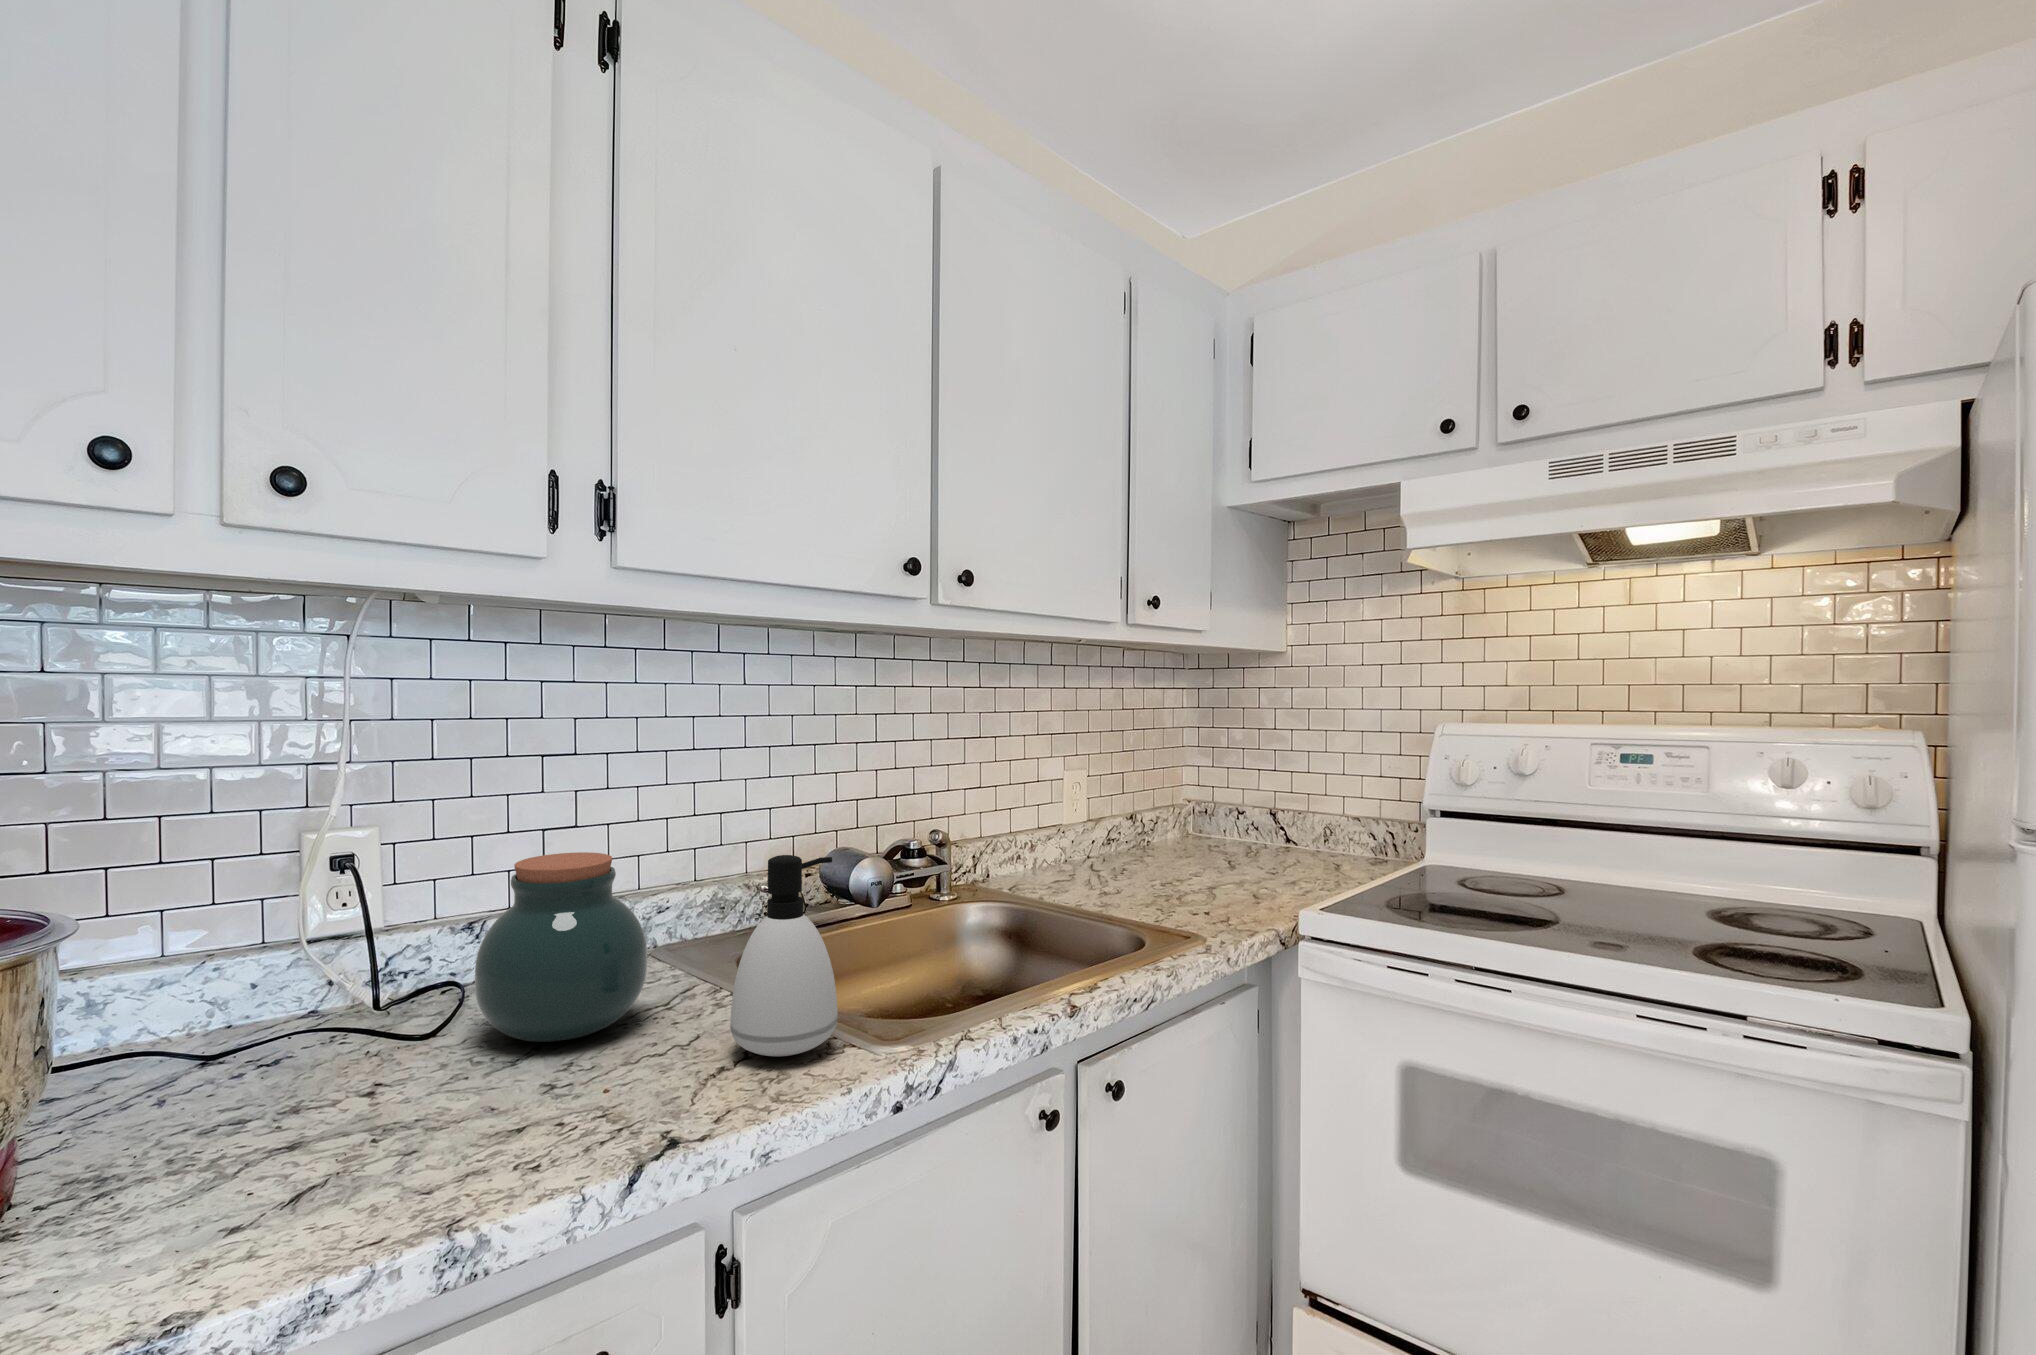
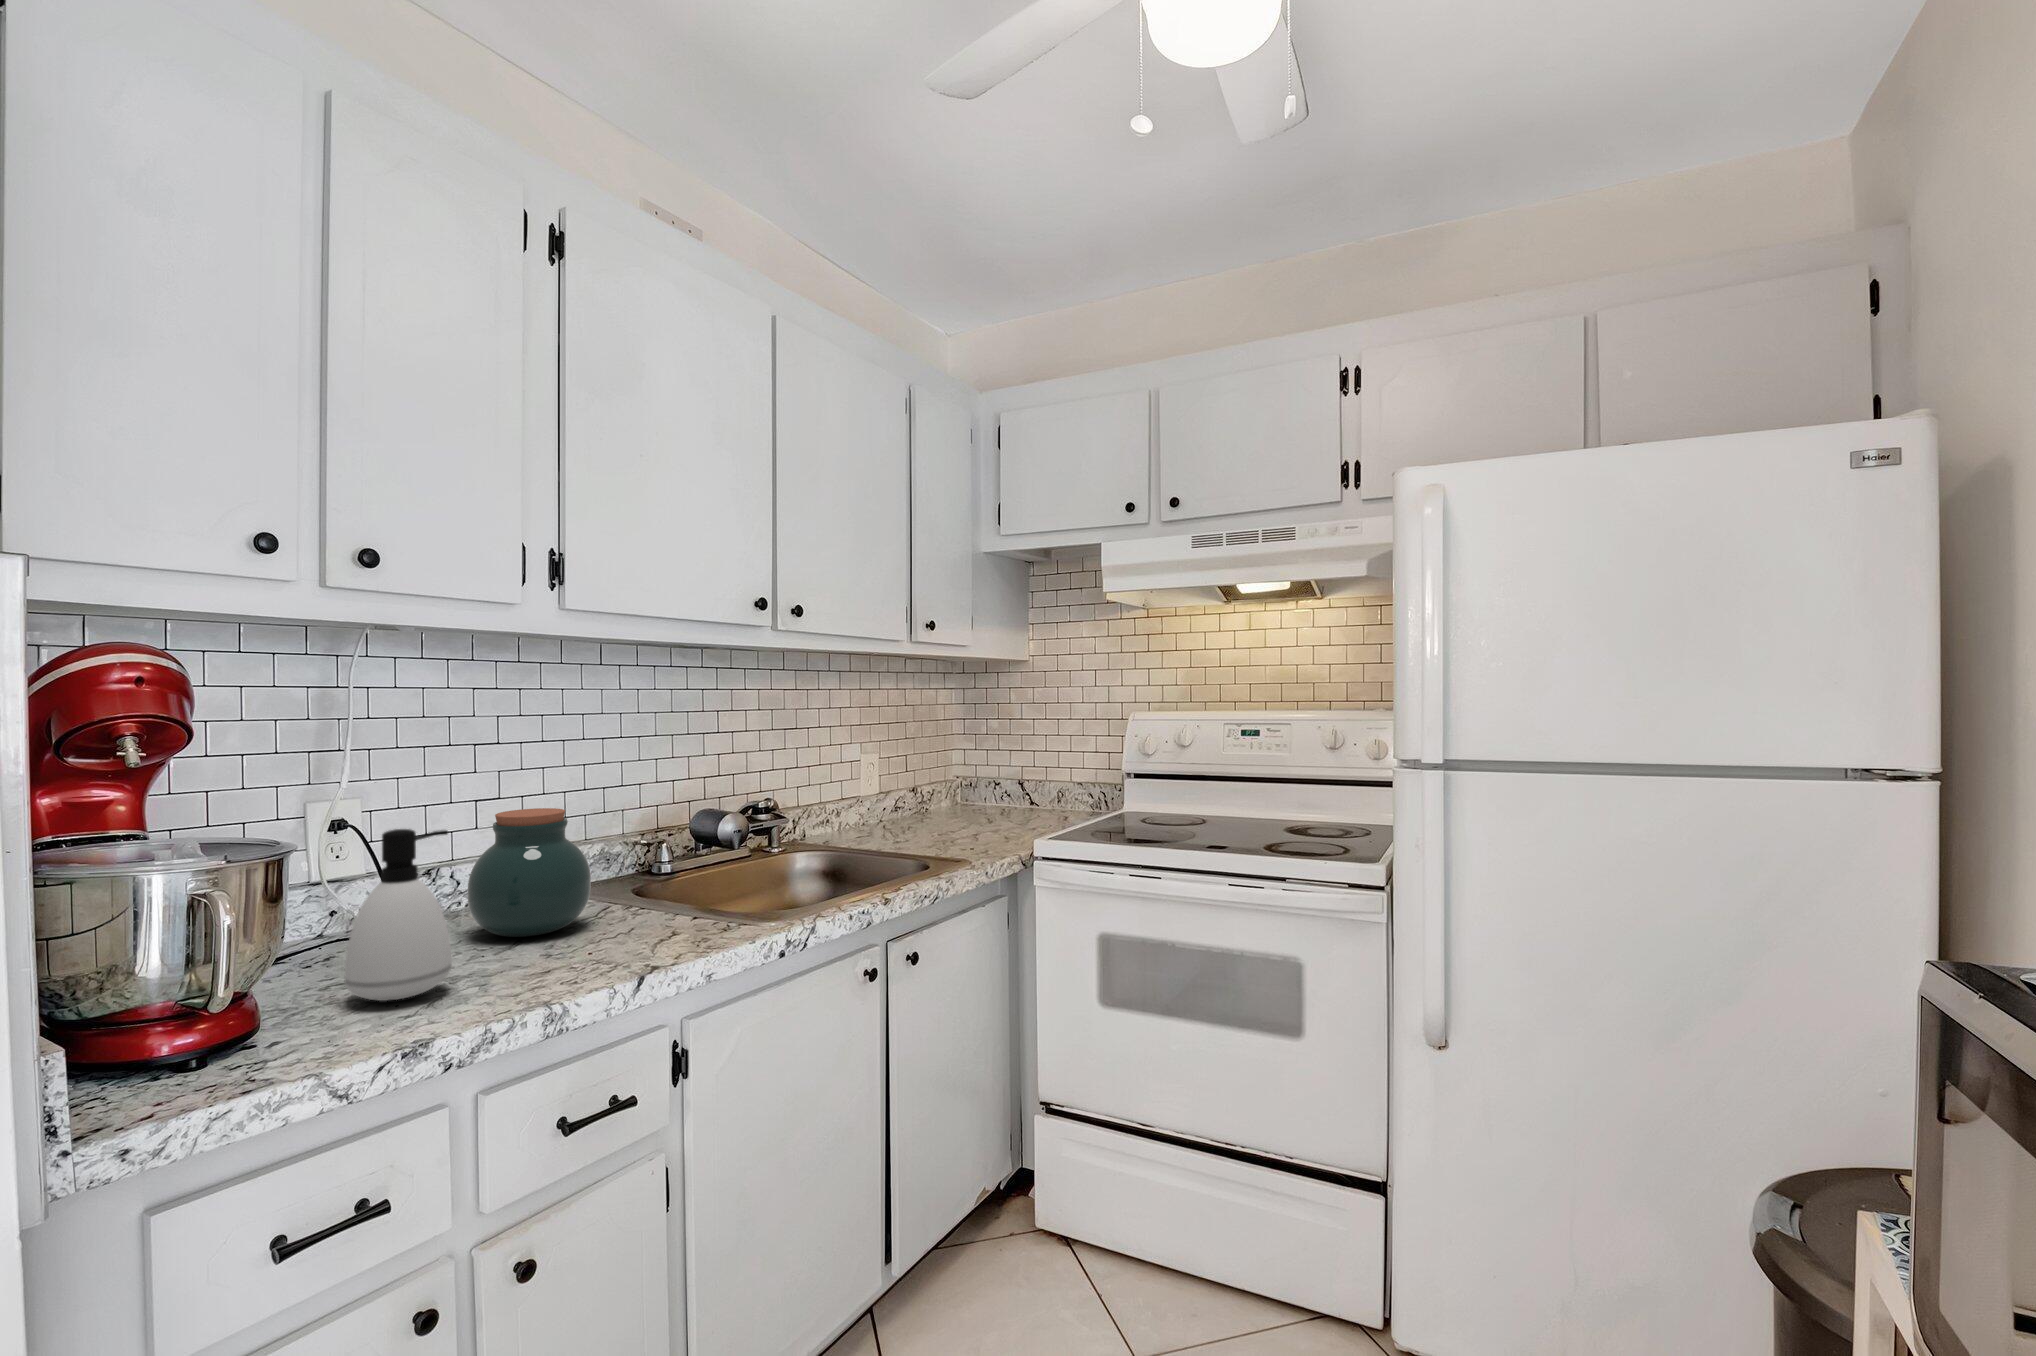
soap dispenser: present [730,855,838,1056] -> present [345,829,452,1001]

